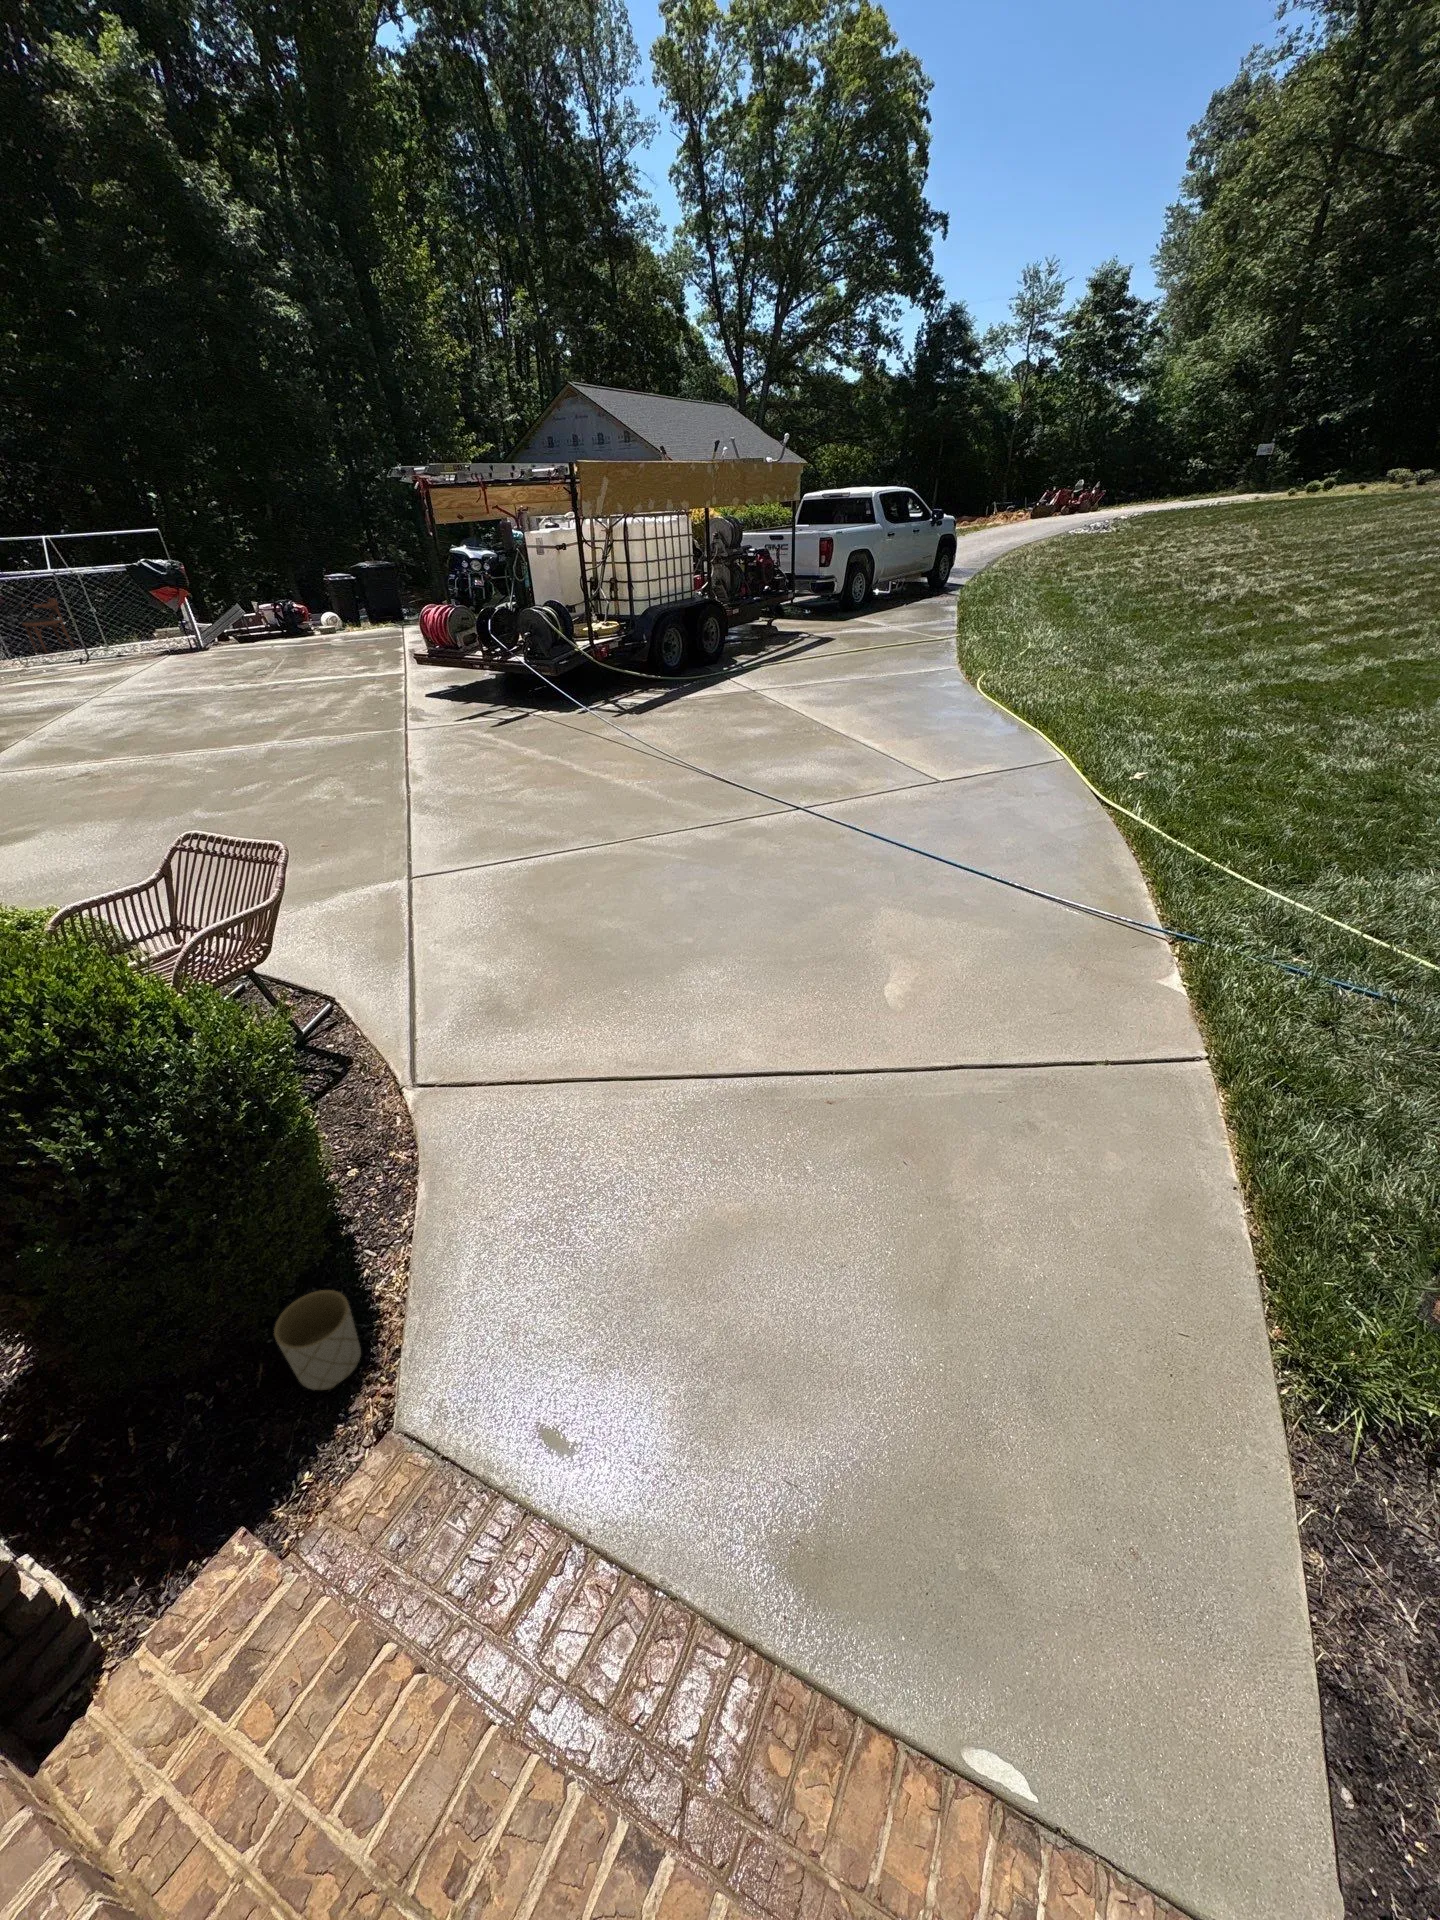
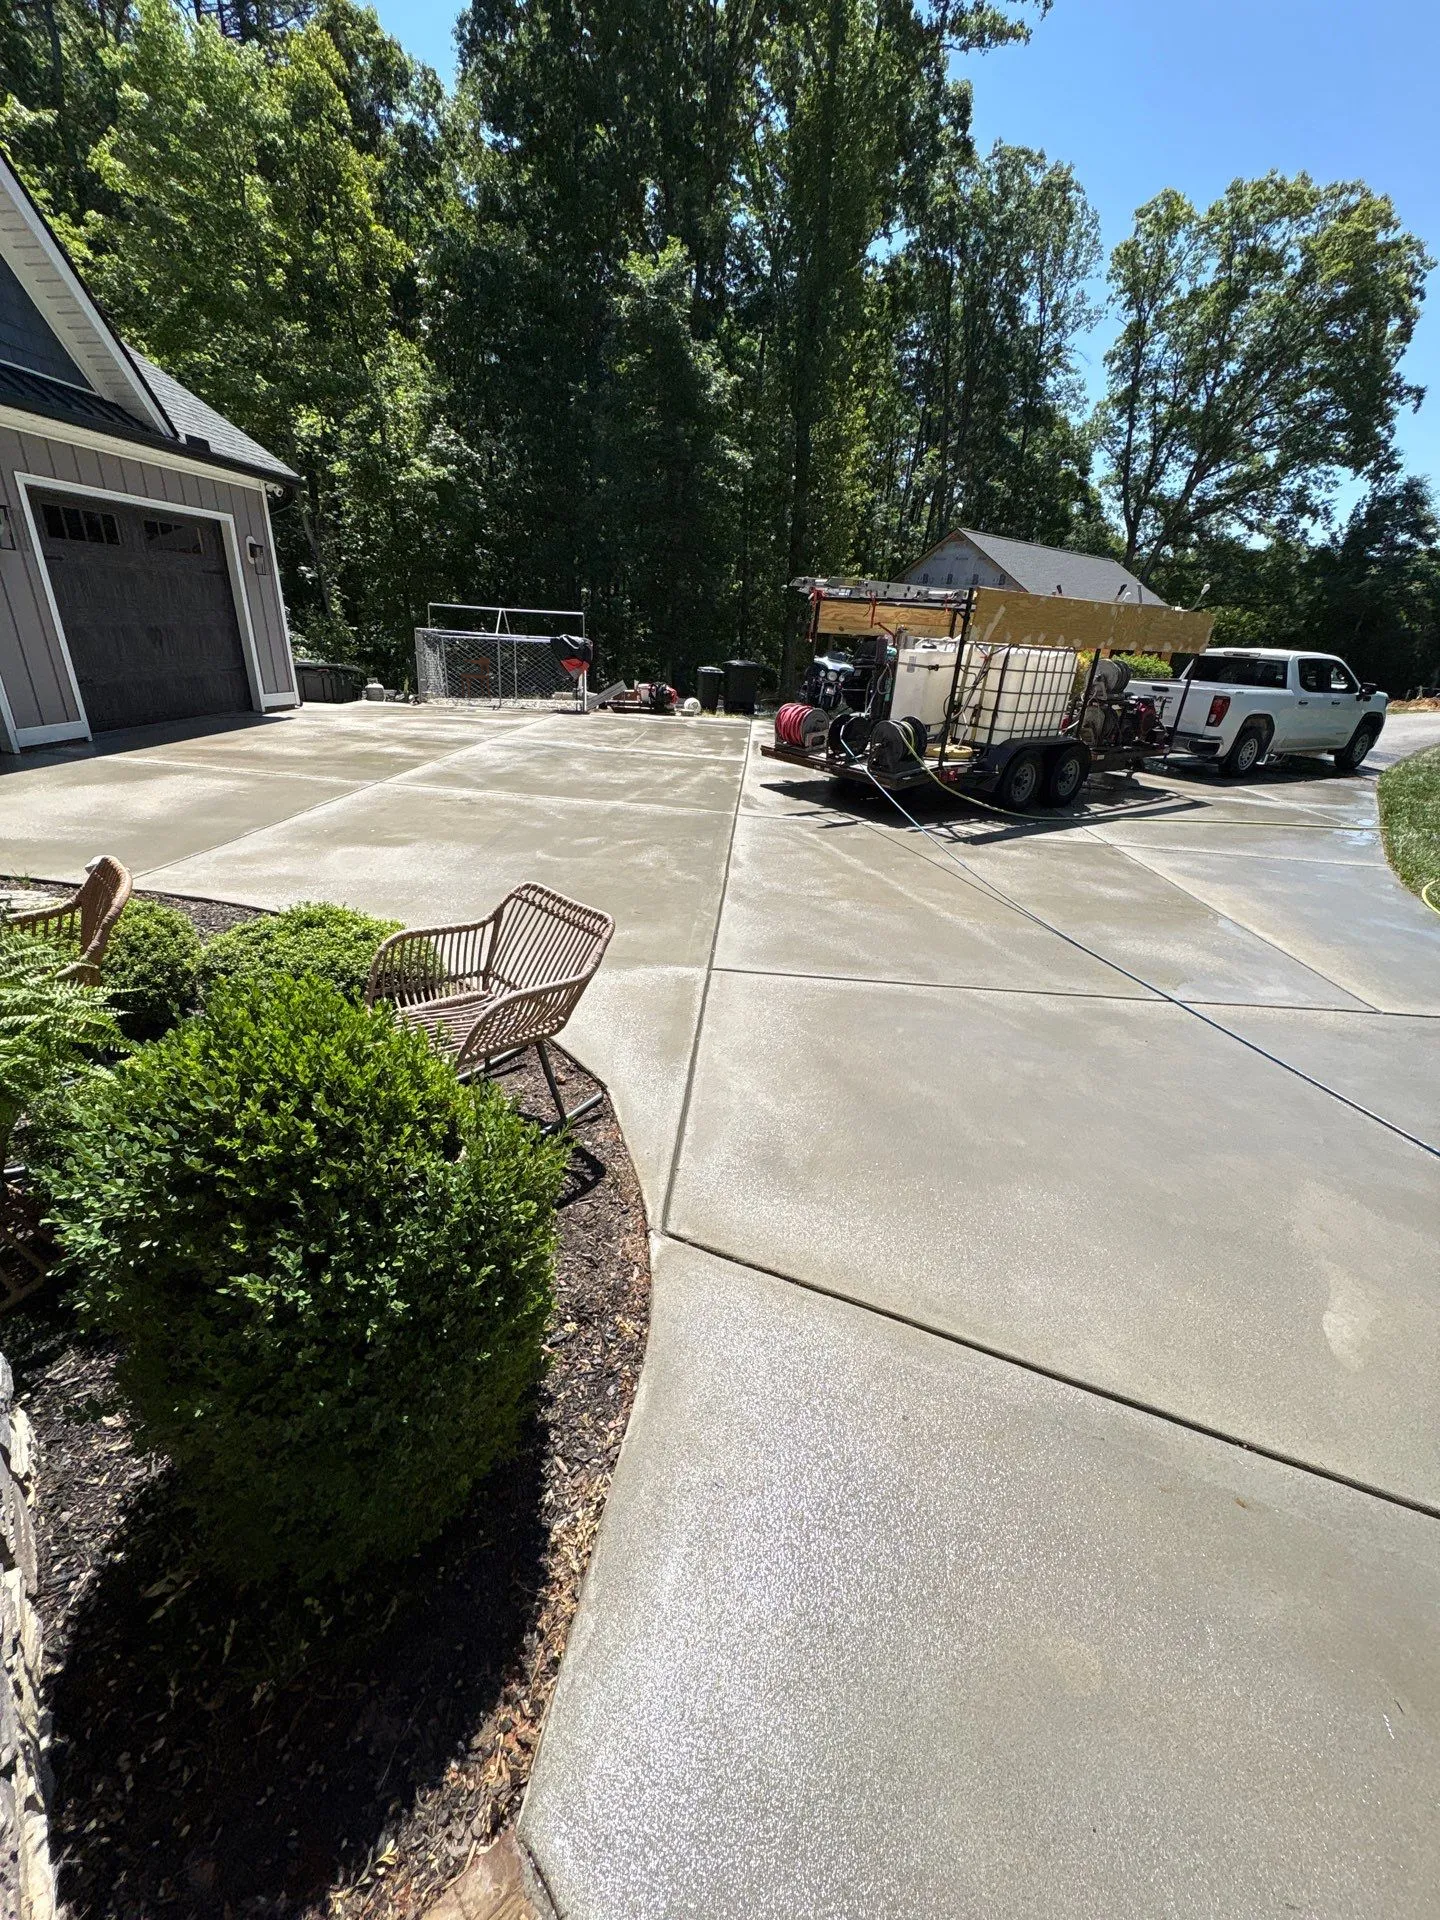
planter: present [274,1290,361,1390] -> none [410,1535,512,1695]

